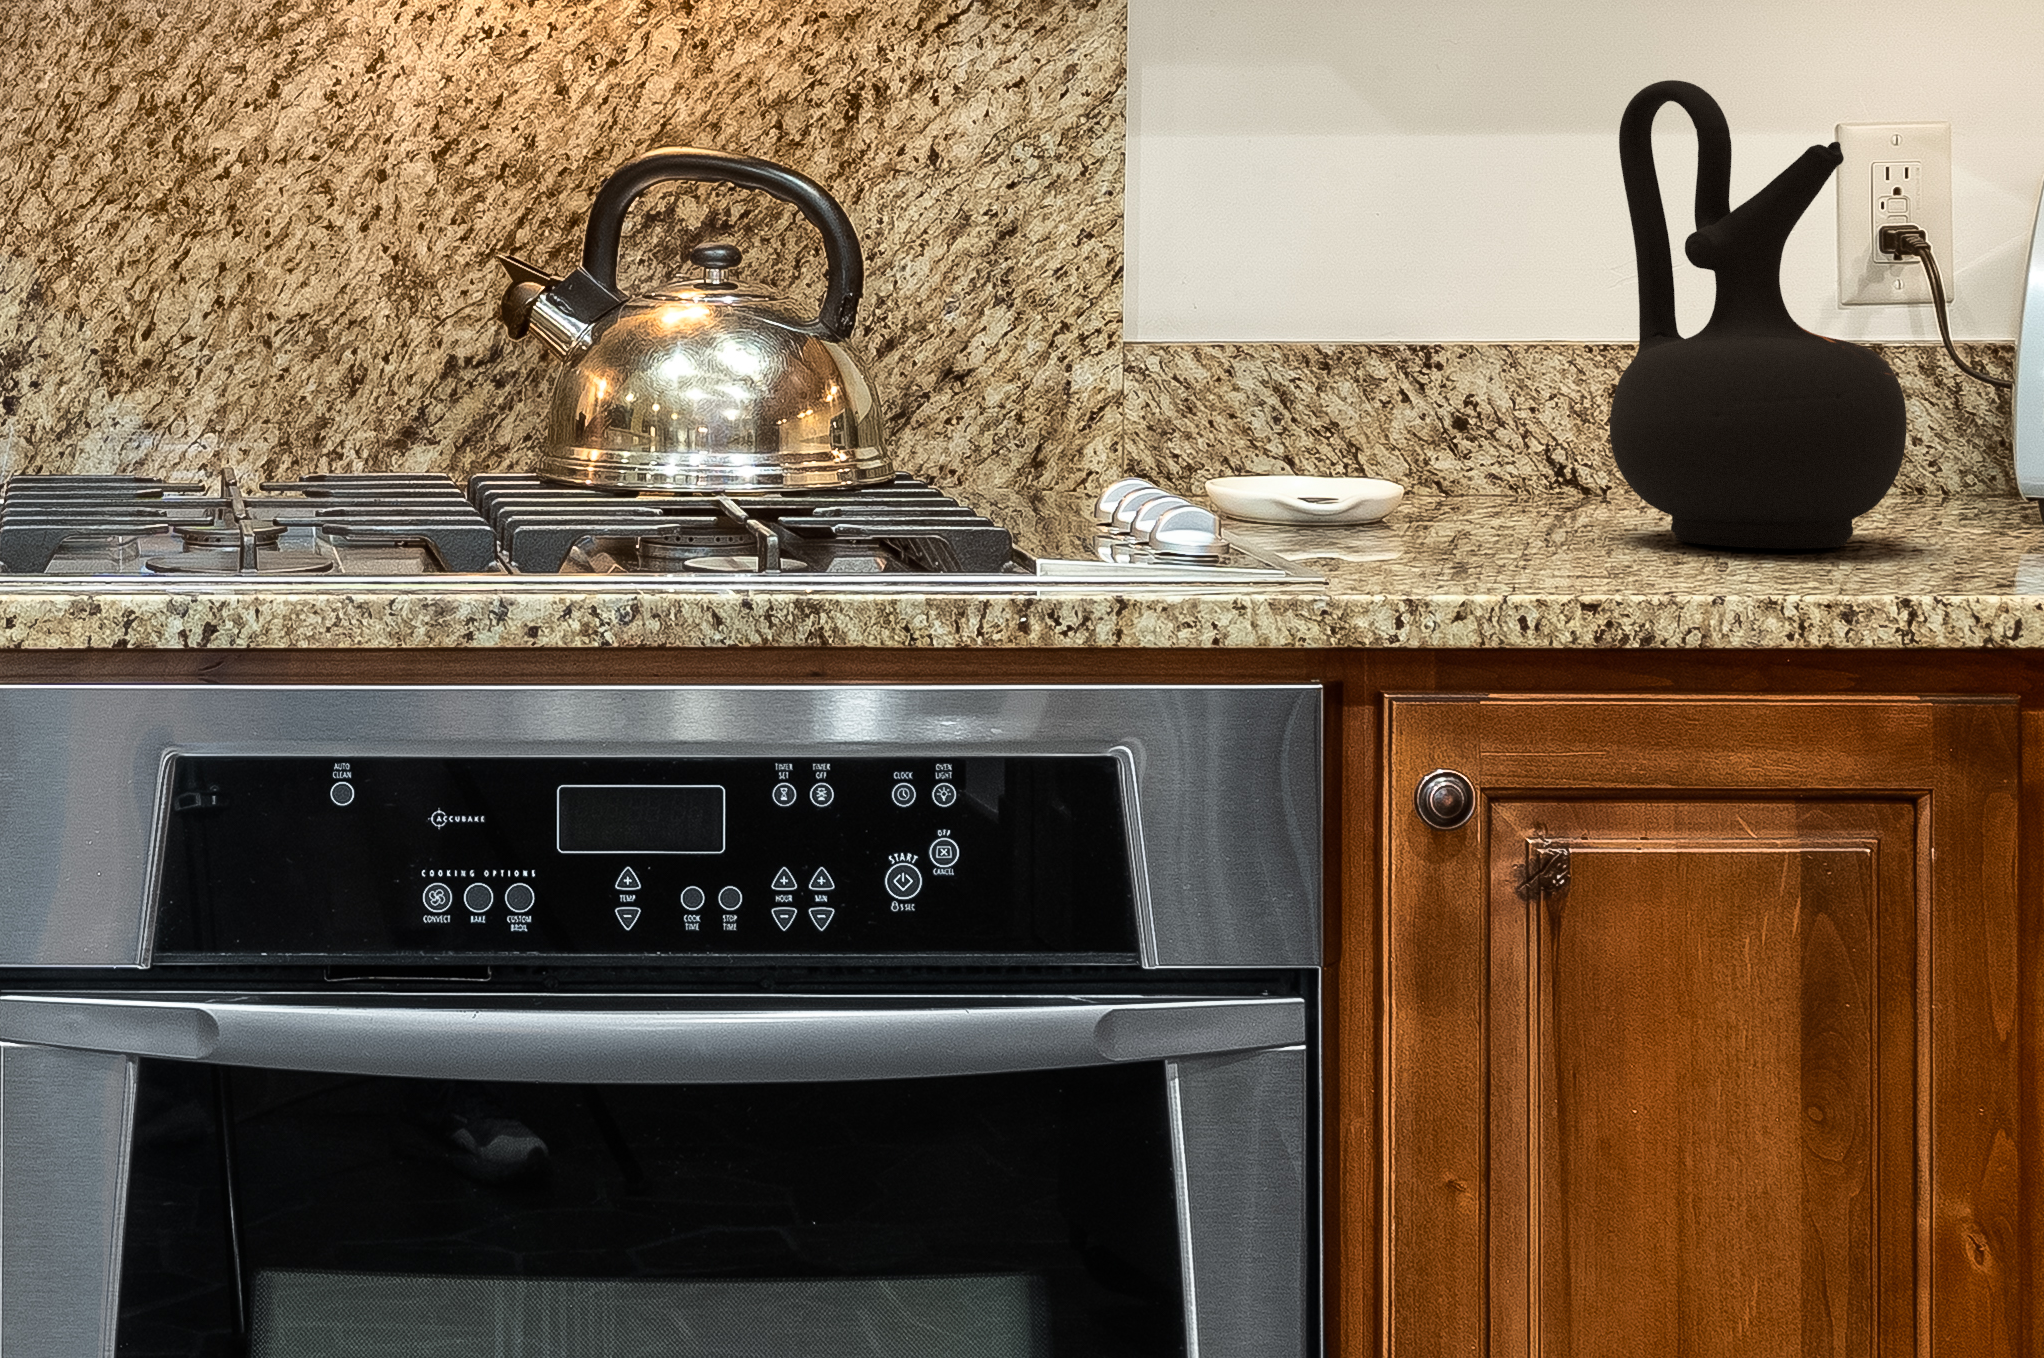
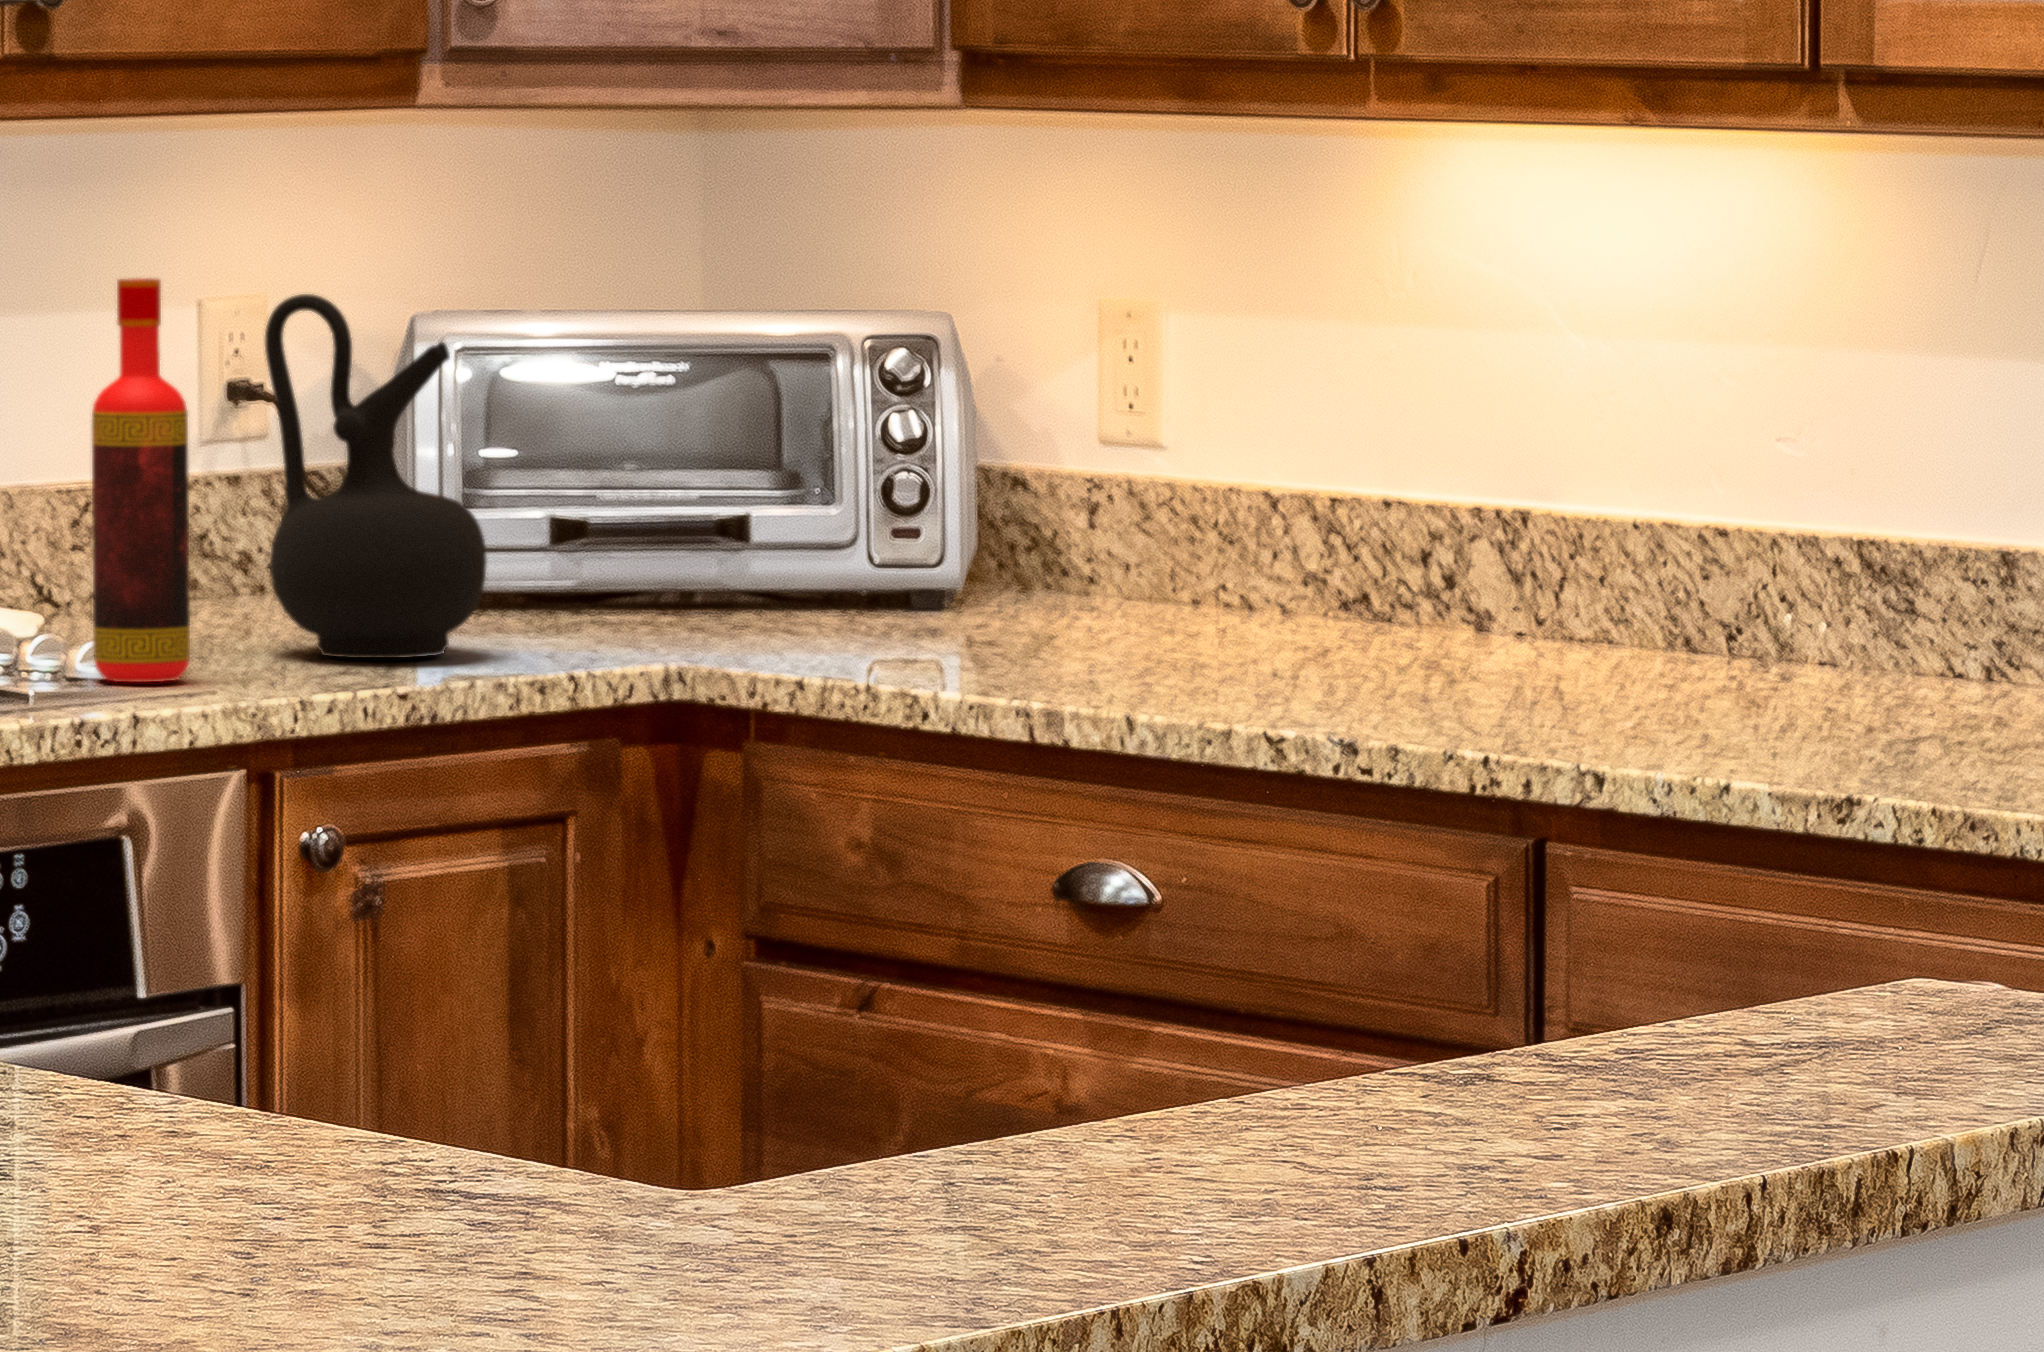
bottle: none [1262,44,1389,552] -> present [92,278,190,682]

